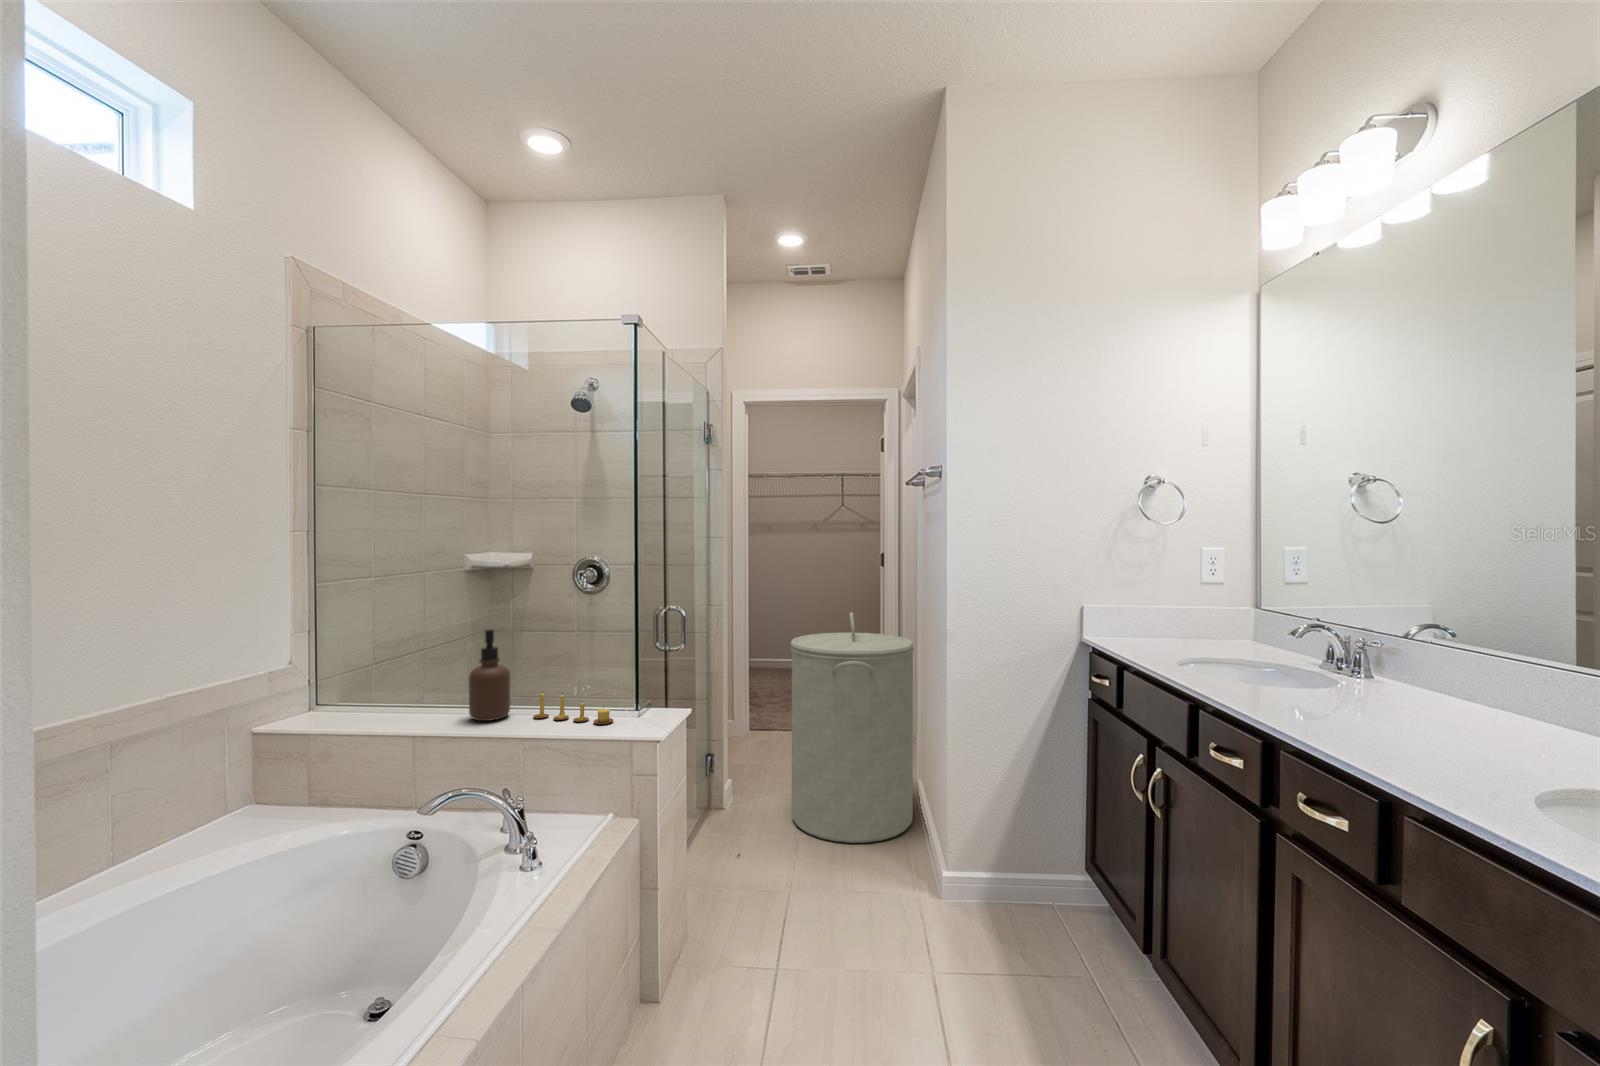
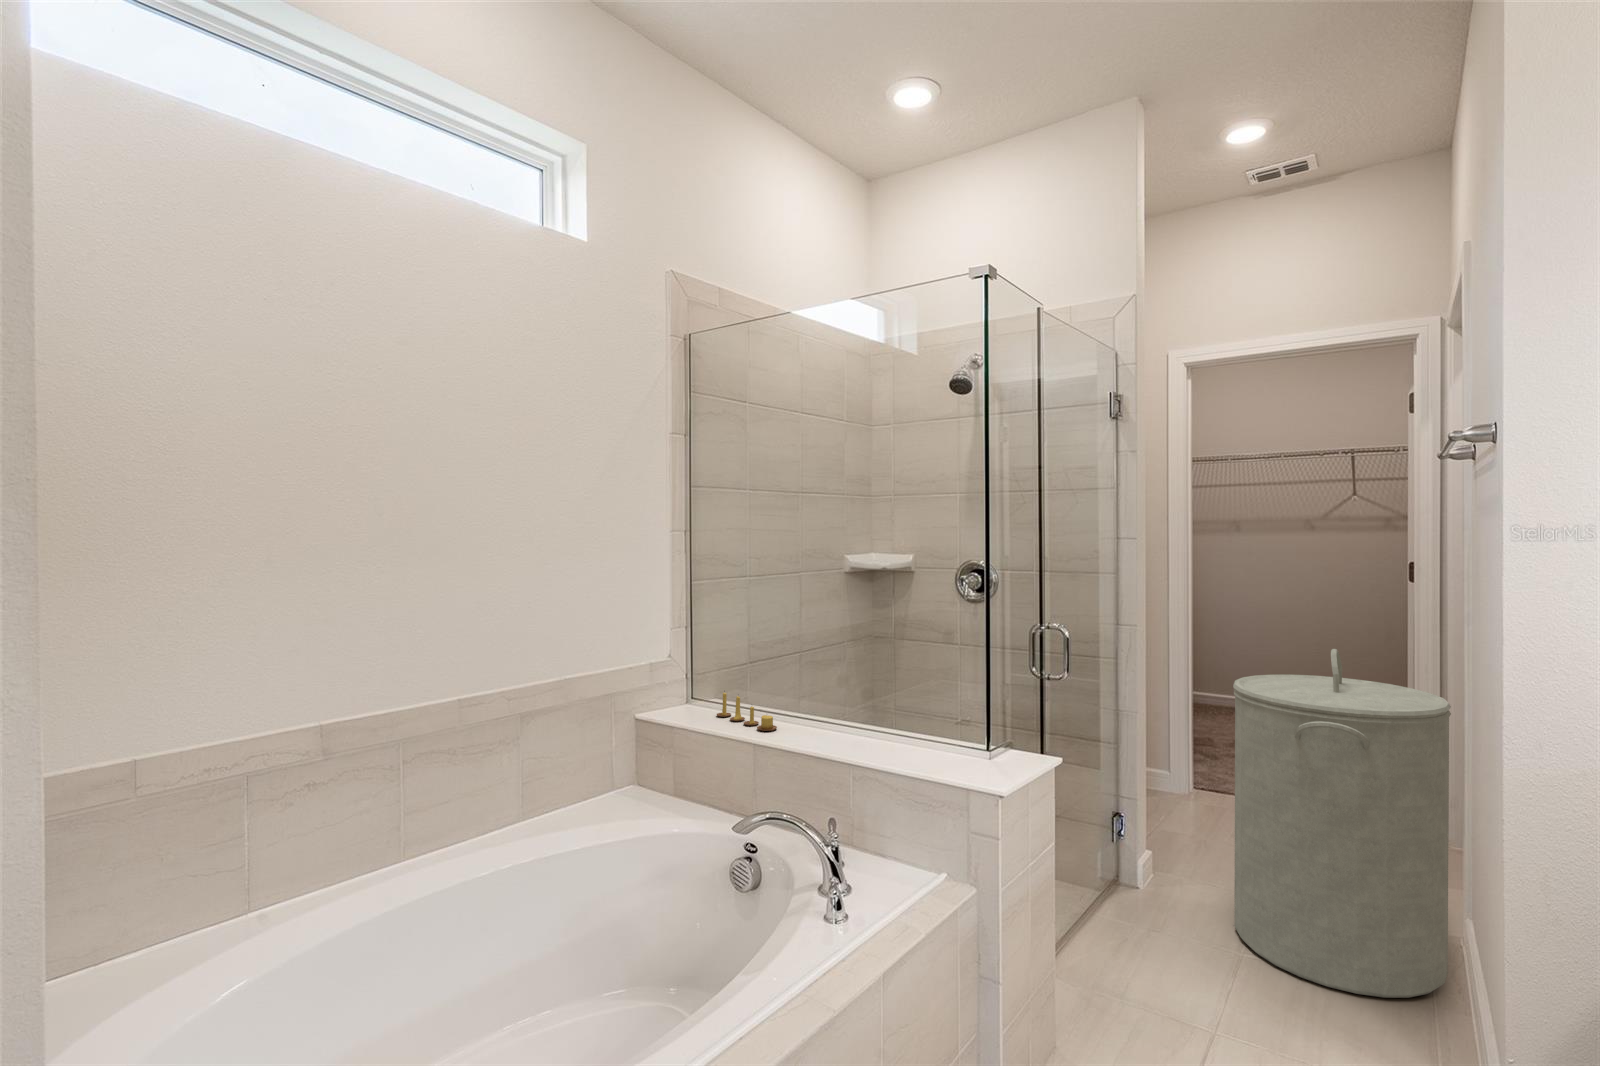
soap dispenser: present [469,630,510,721] -> none [812,638,854,738]
candle: present [533,693,613,724] -> present [717,692,777,731]

